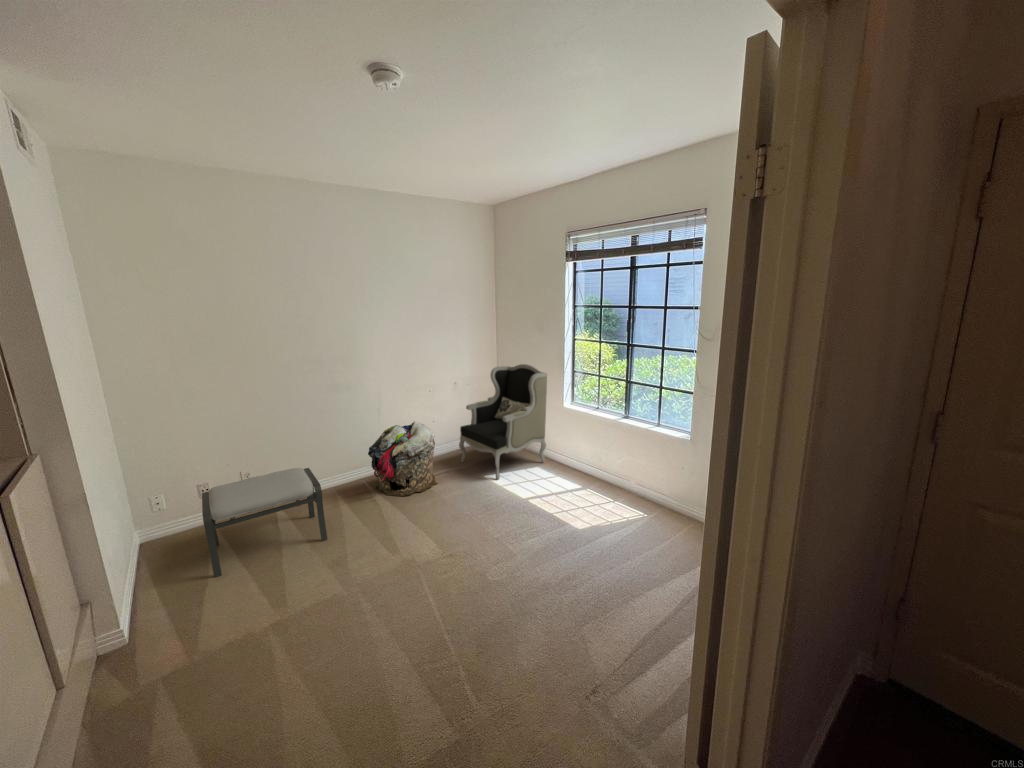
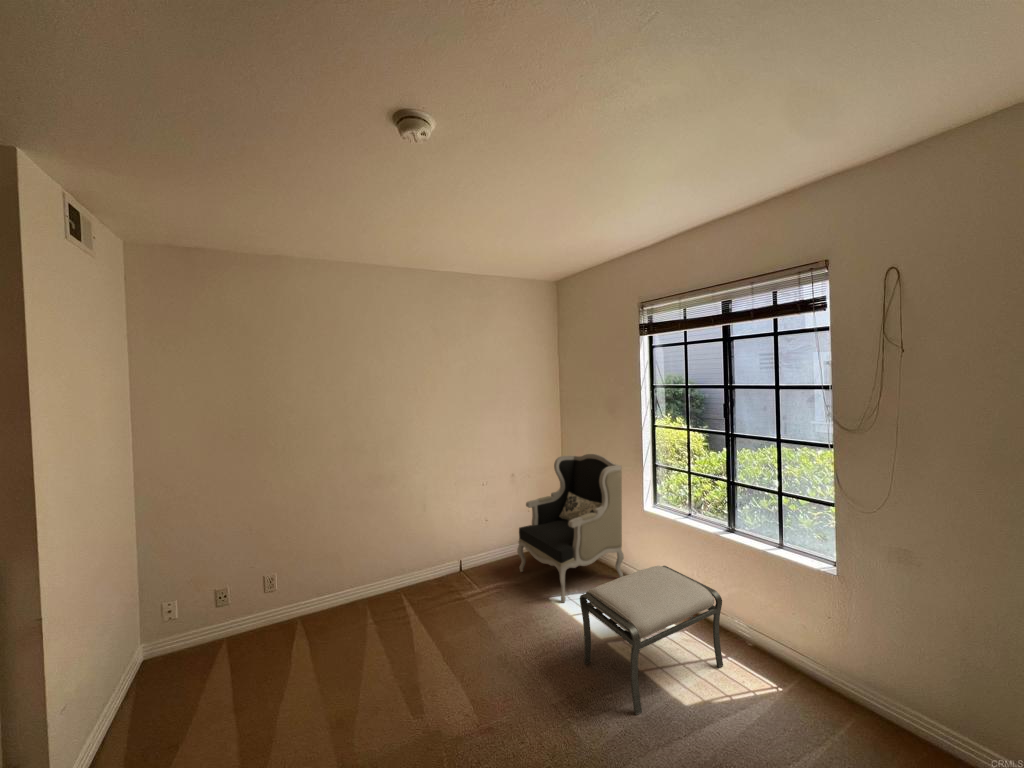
laundry basket: present [368,421,437,496] -> none [409,522,489,621]
ottoman: present [202,468,327,577] -> present [580,566,723,715]

